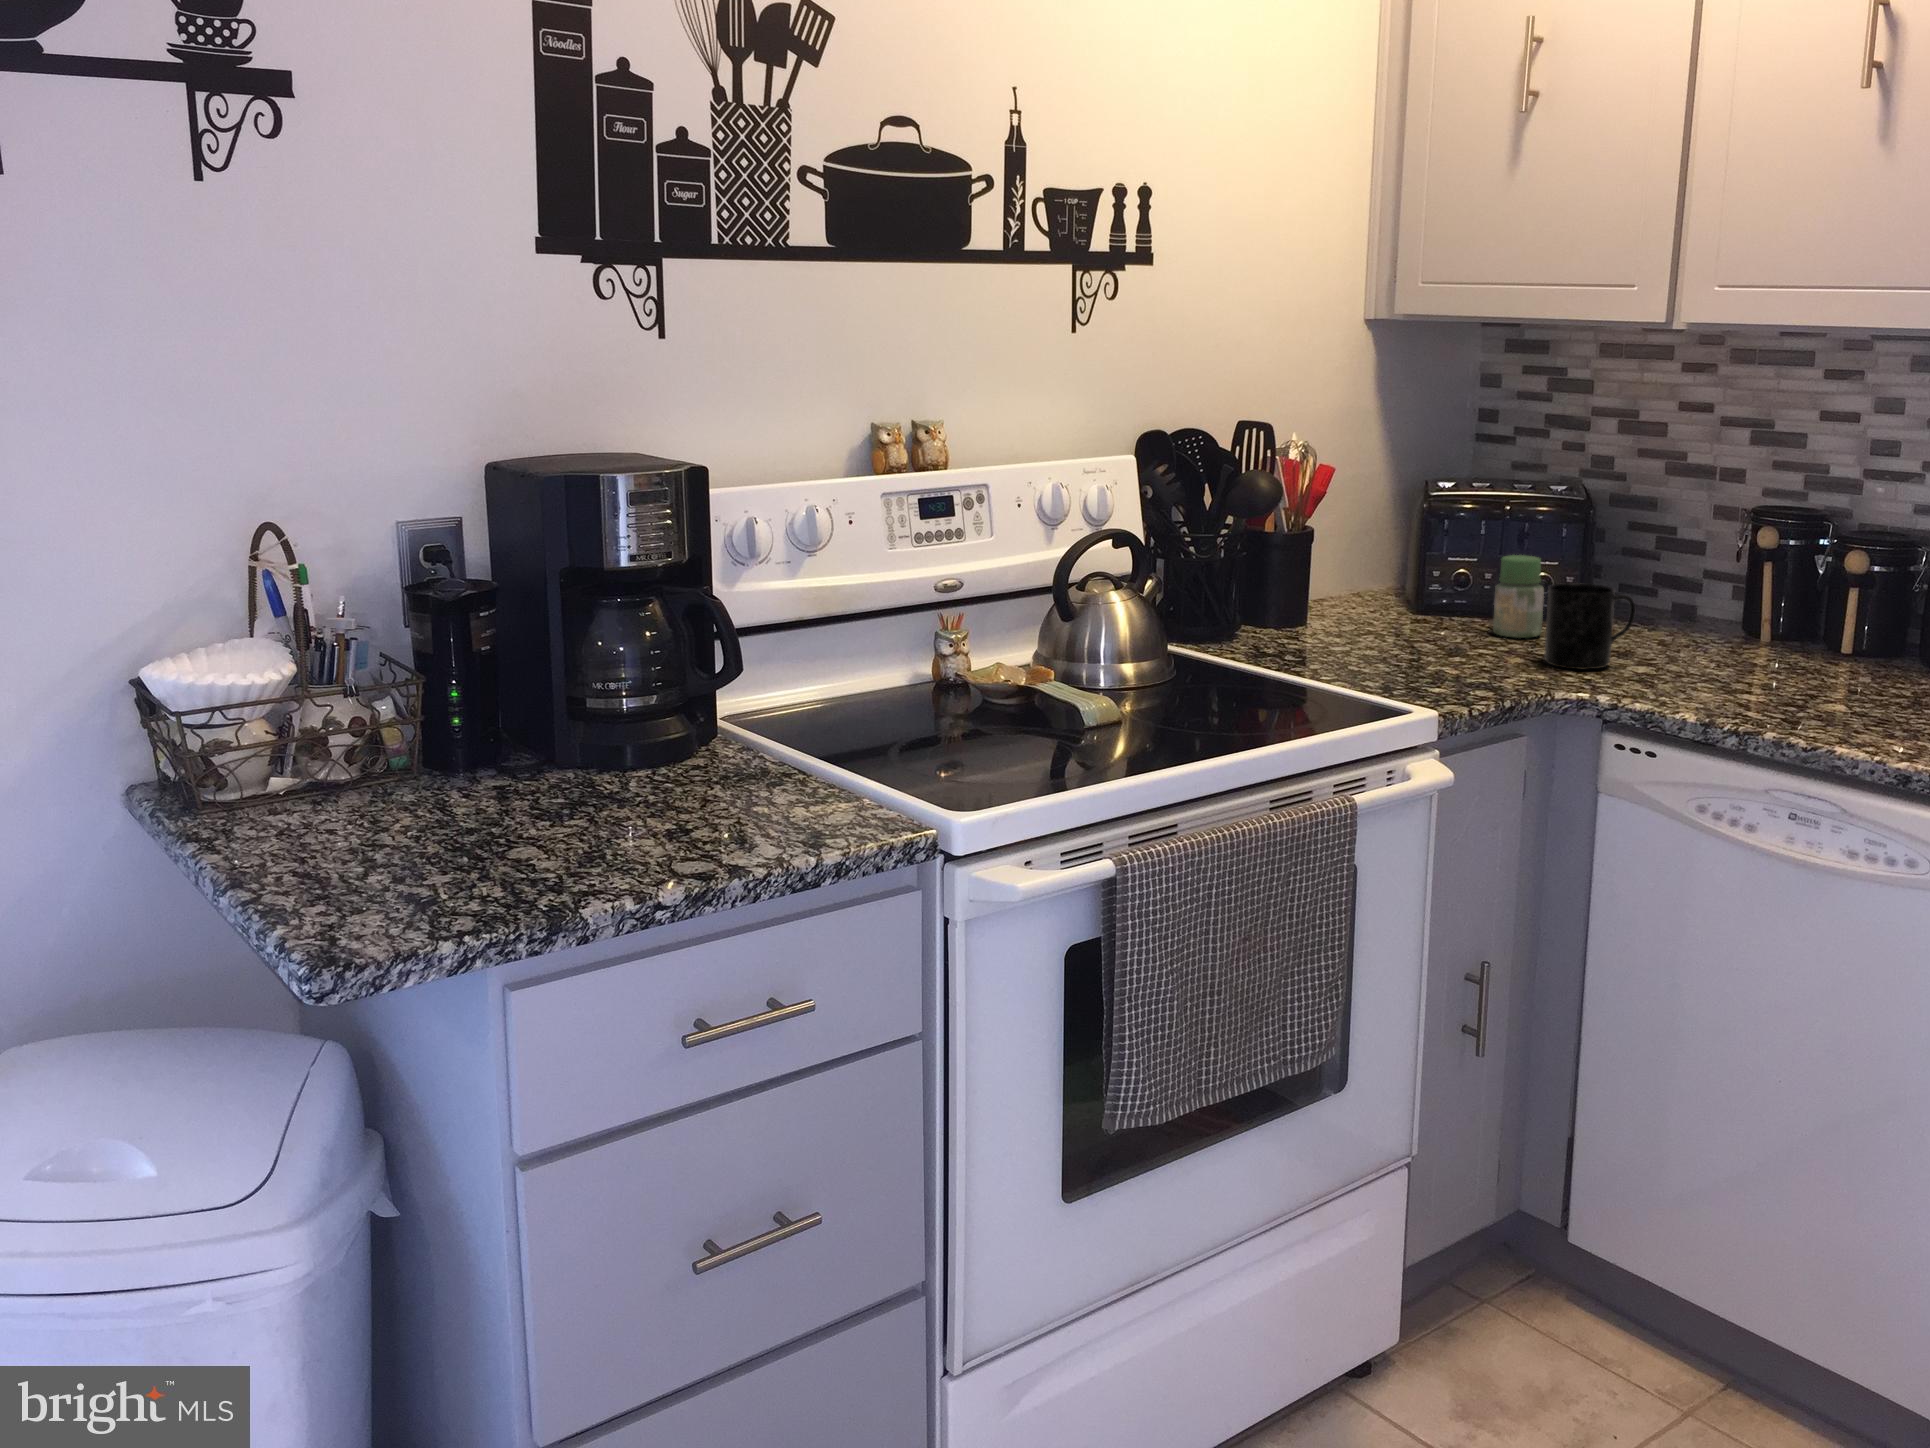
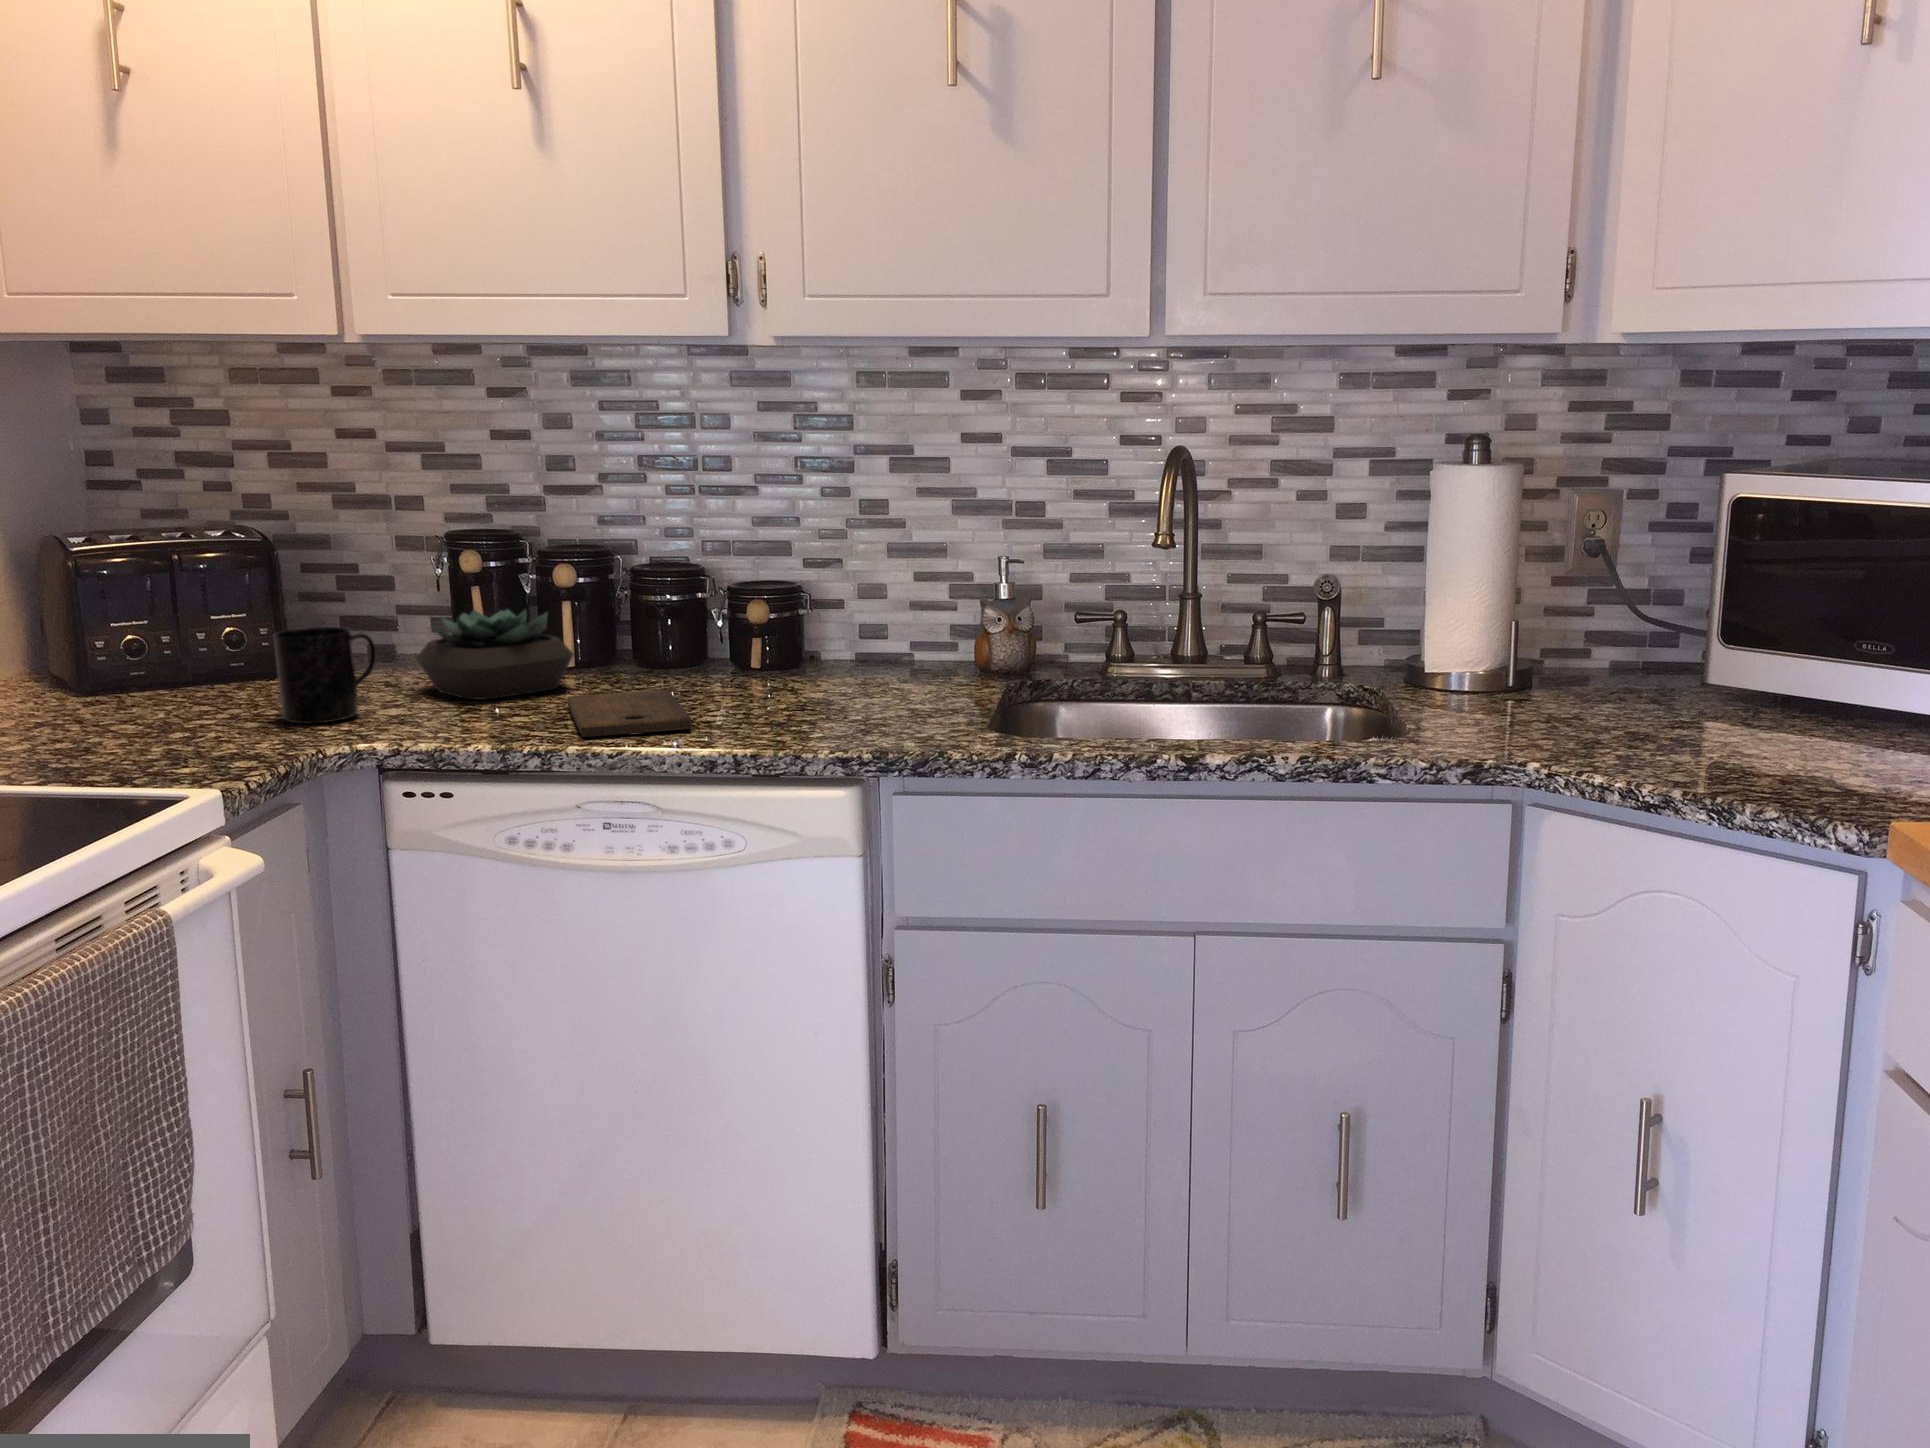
jar: present [1493,555,1544,638] -> none [188,608,253,703]
succulent plant: none [1686,584,1838,673] -> present [416,610,574,700]
cutting board: none [1787,684,1917,738] -> present [567,690,692,737]

